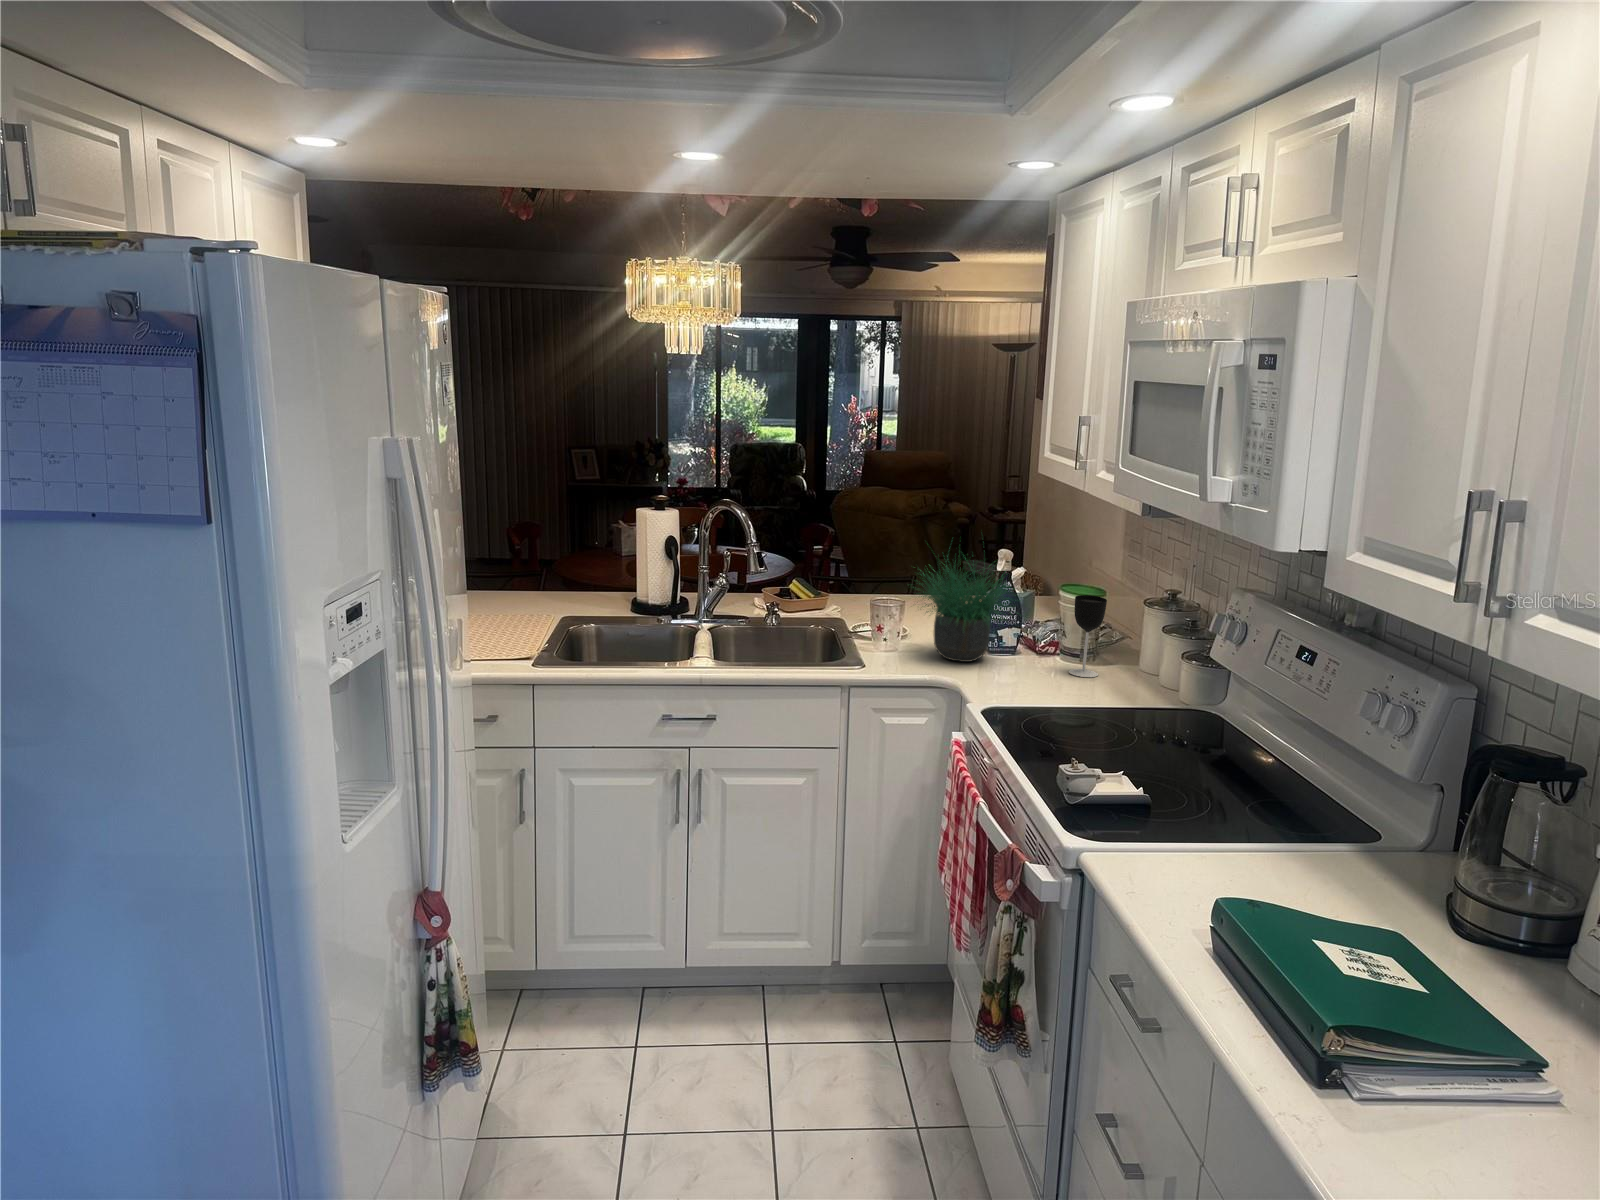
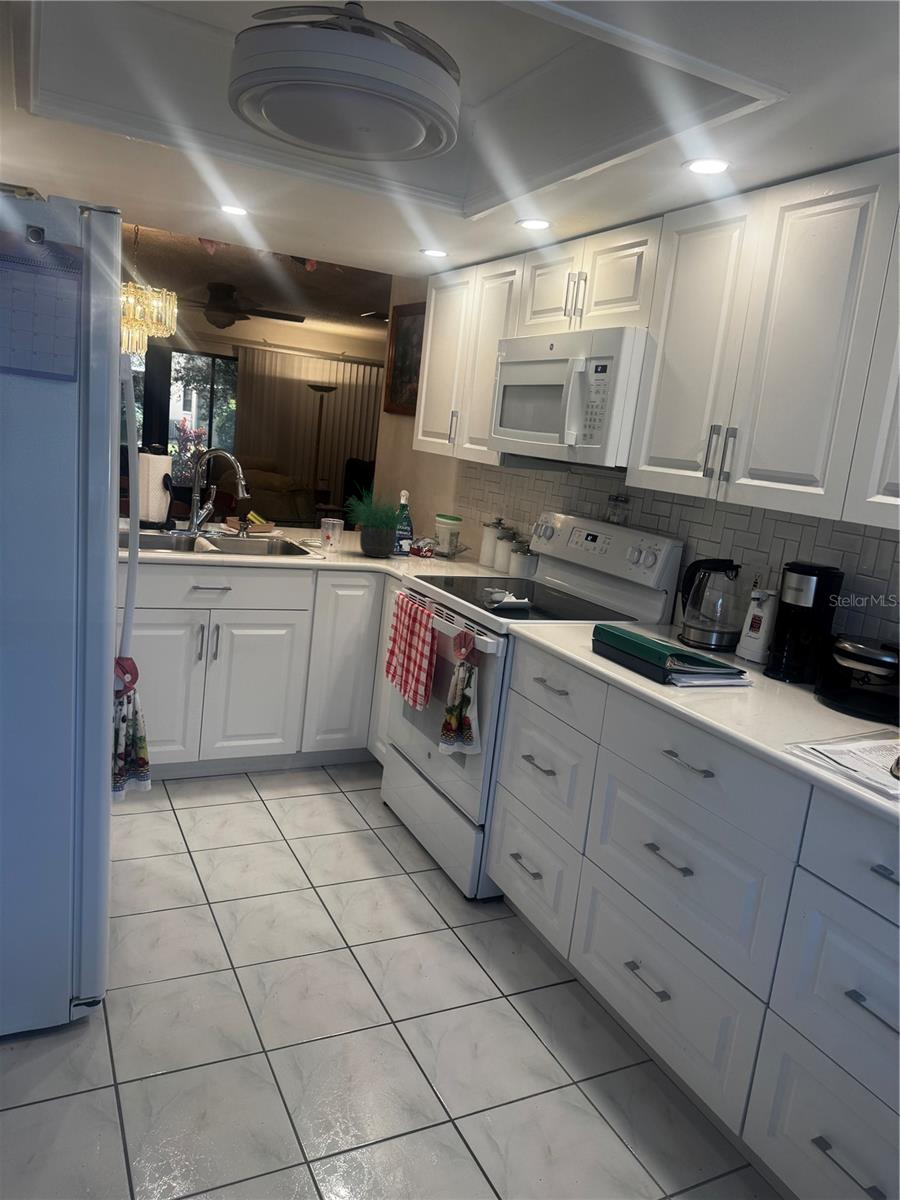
wine glass: present [1069,595,1107,677] -> none [446,515,469,564]

